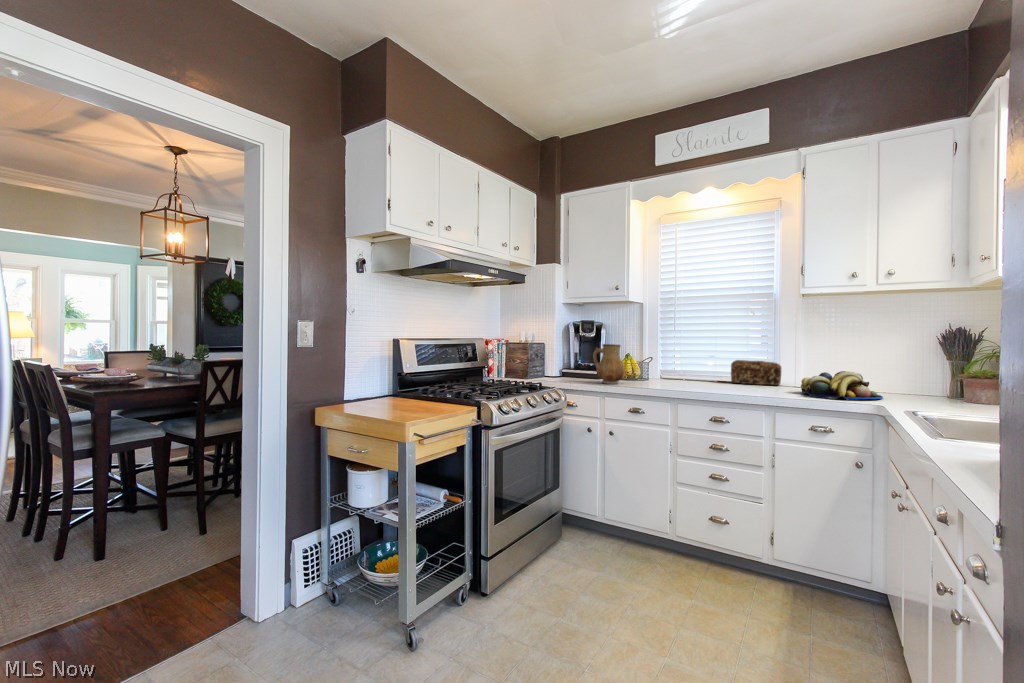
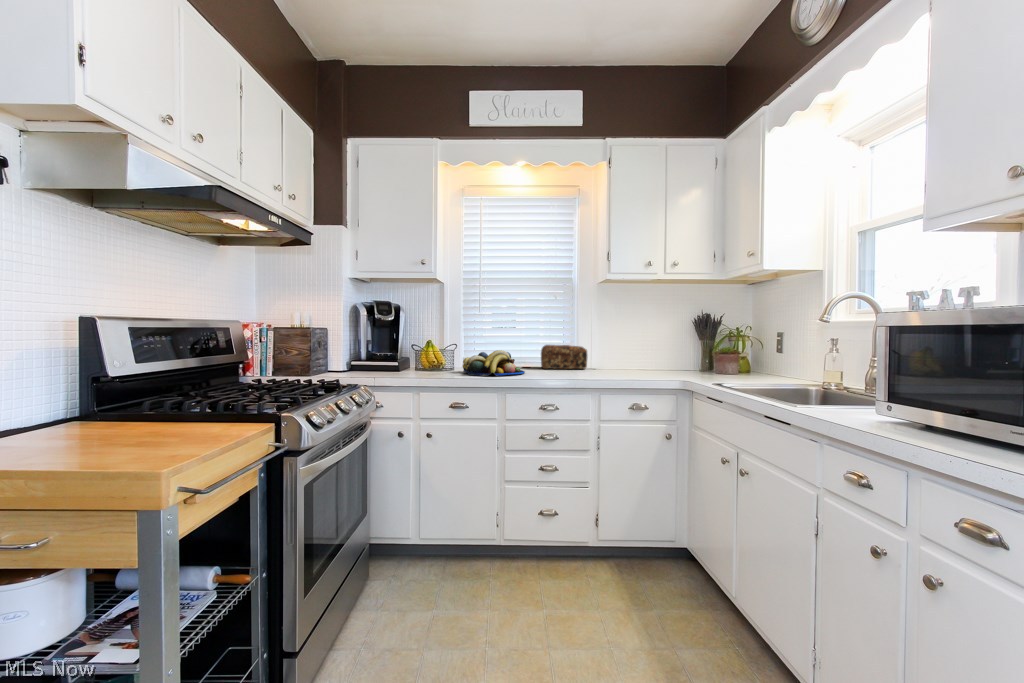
ceramic pitcher: present [593,344,625,384] -> none [401,328,440,376]
fruit bowl: present [801,371,883,400] -> present [463,350,525,376]

